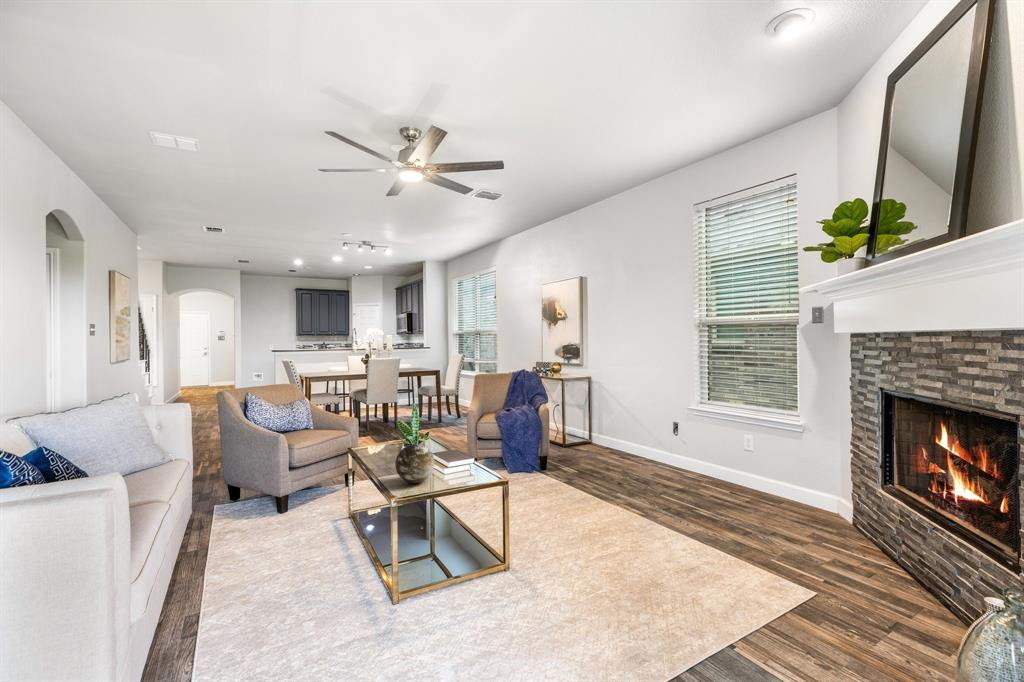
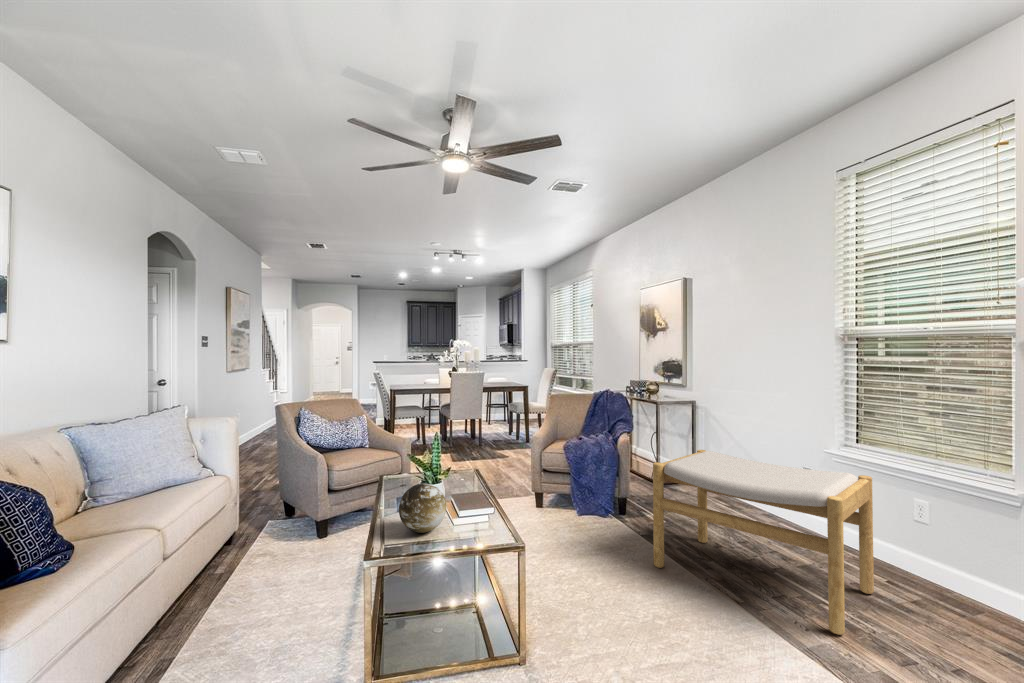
footstool: none [576,411,725,526] -> present [653,450,874,635]

